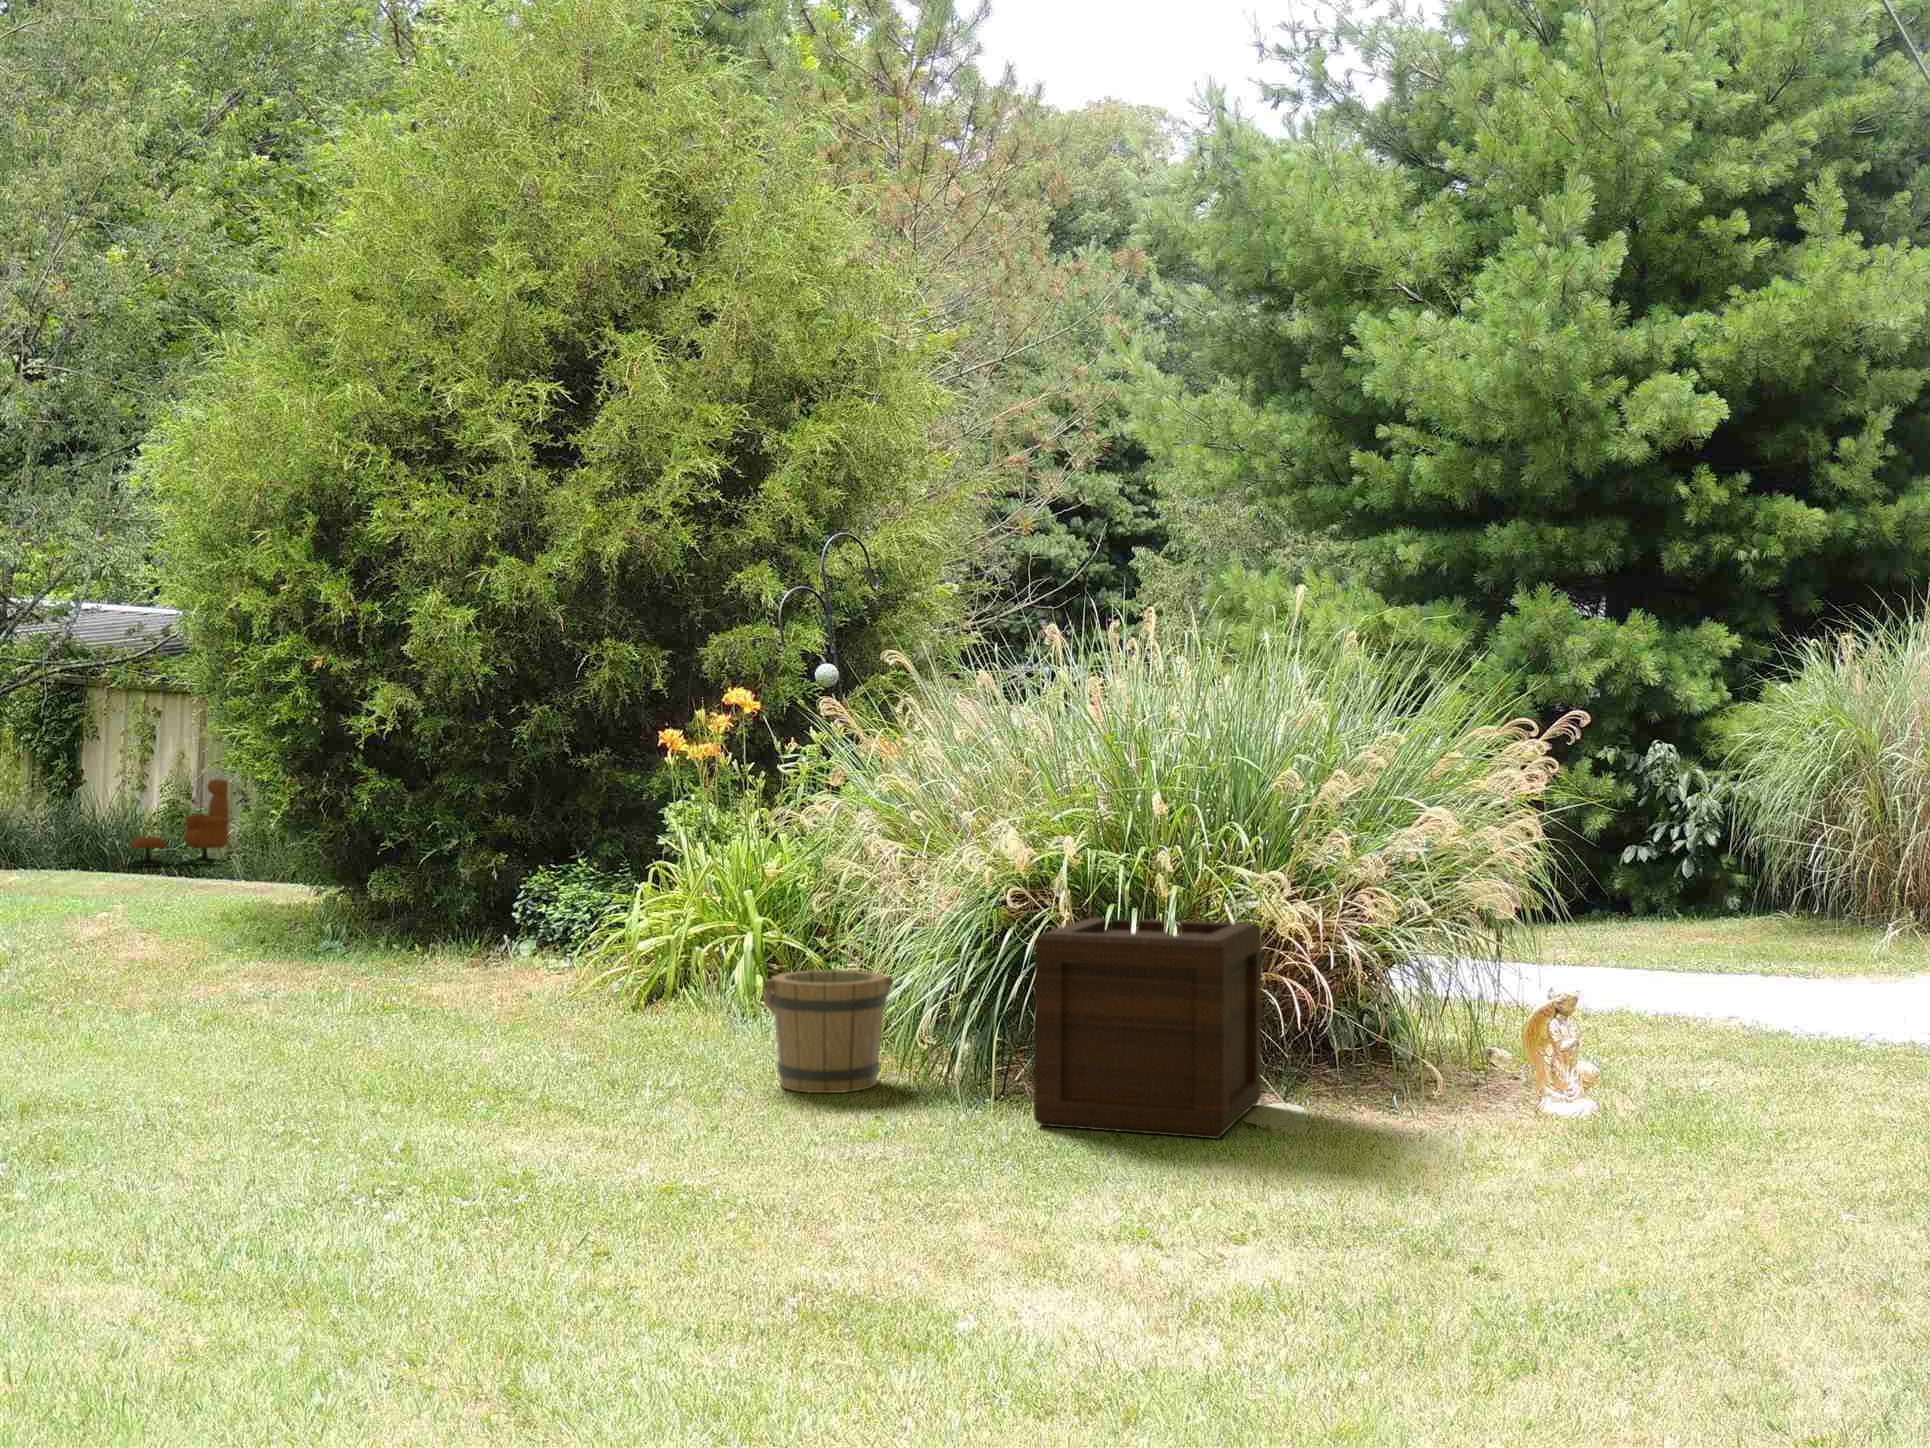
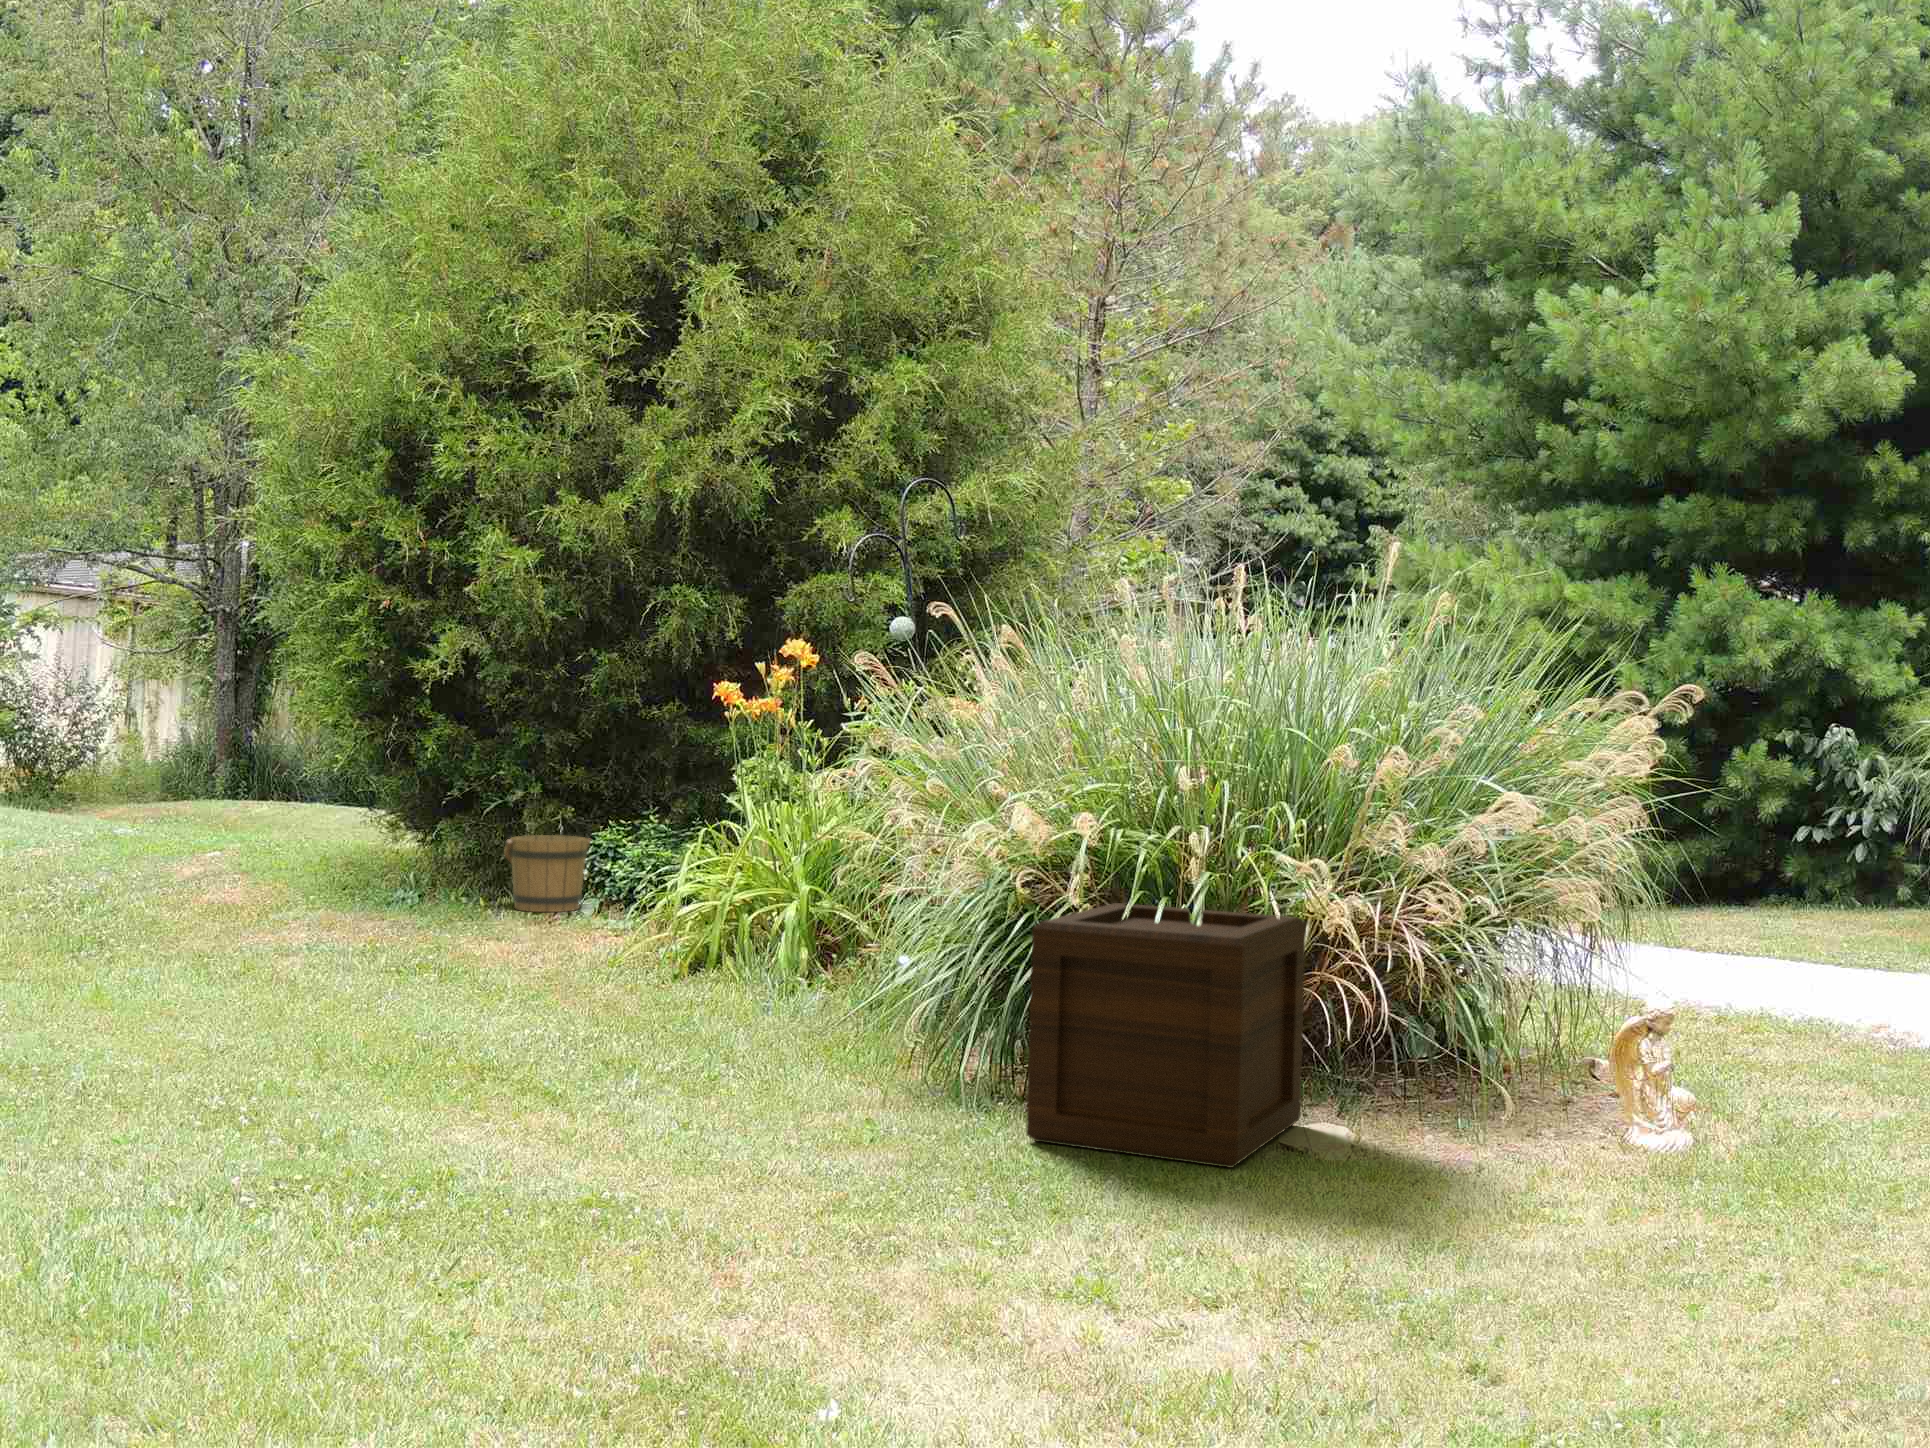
lounge chair: present [126,779,231,868] -> none [261,723,369,809]
bucket: present [763,970,893,1093] -> present [504,835,590,912]

